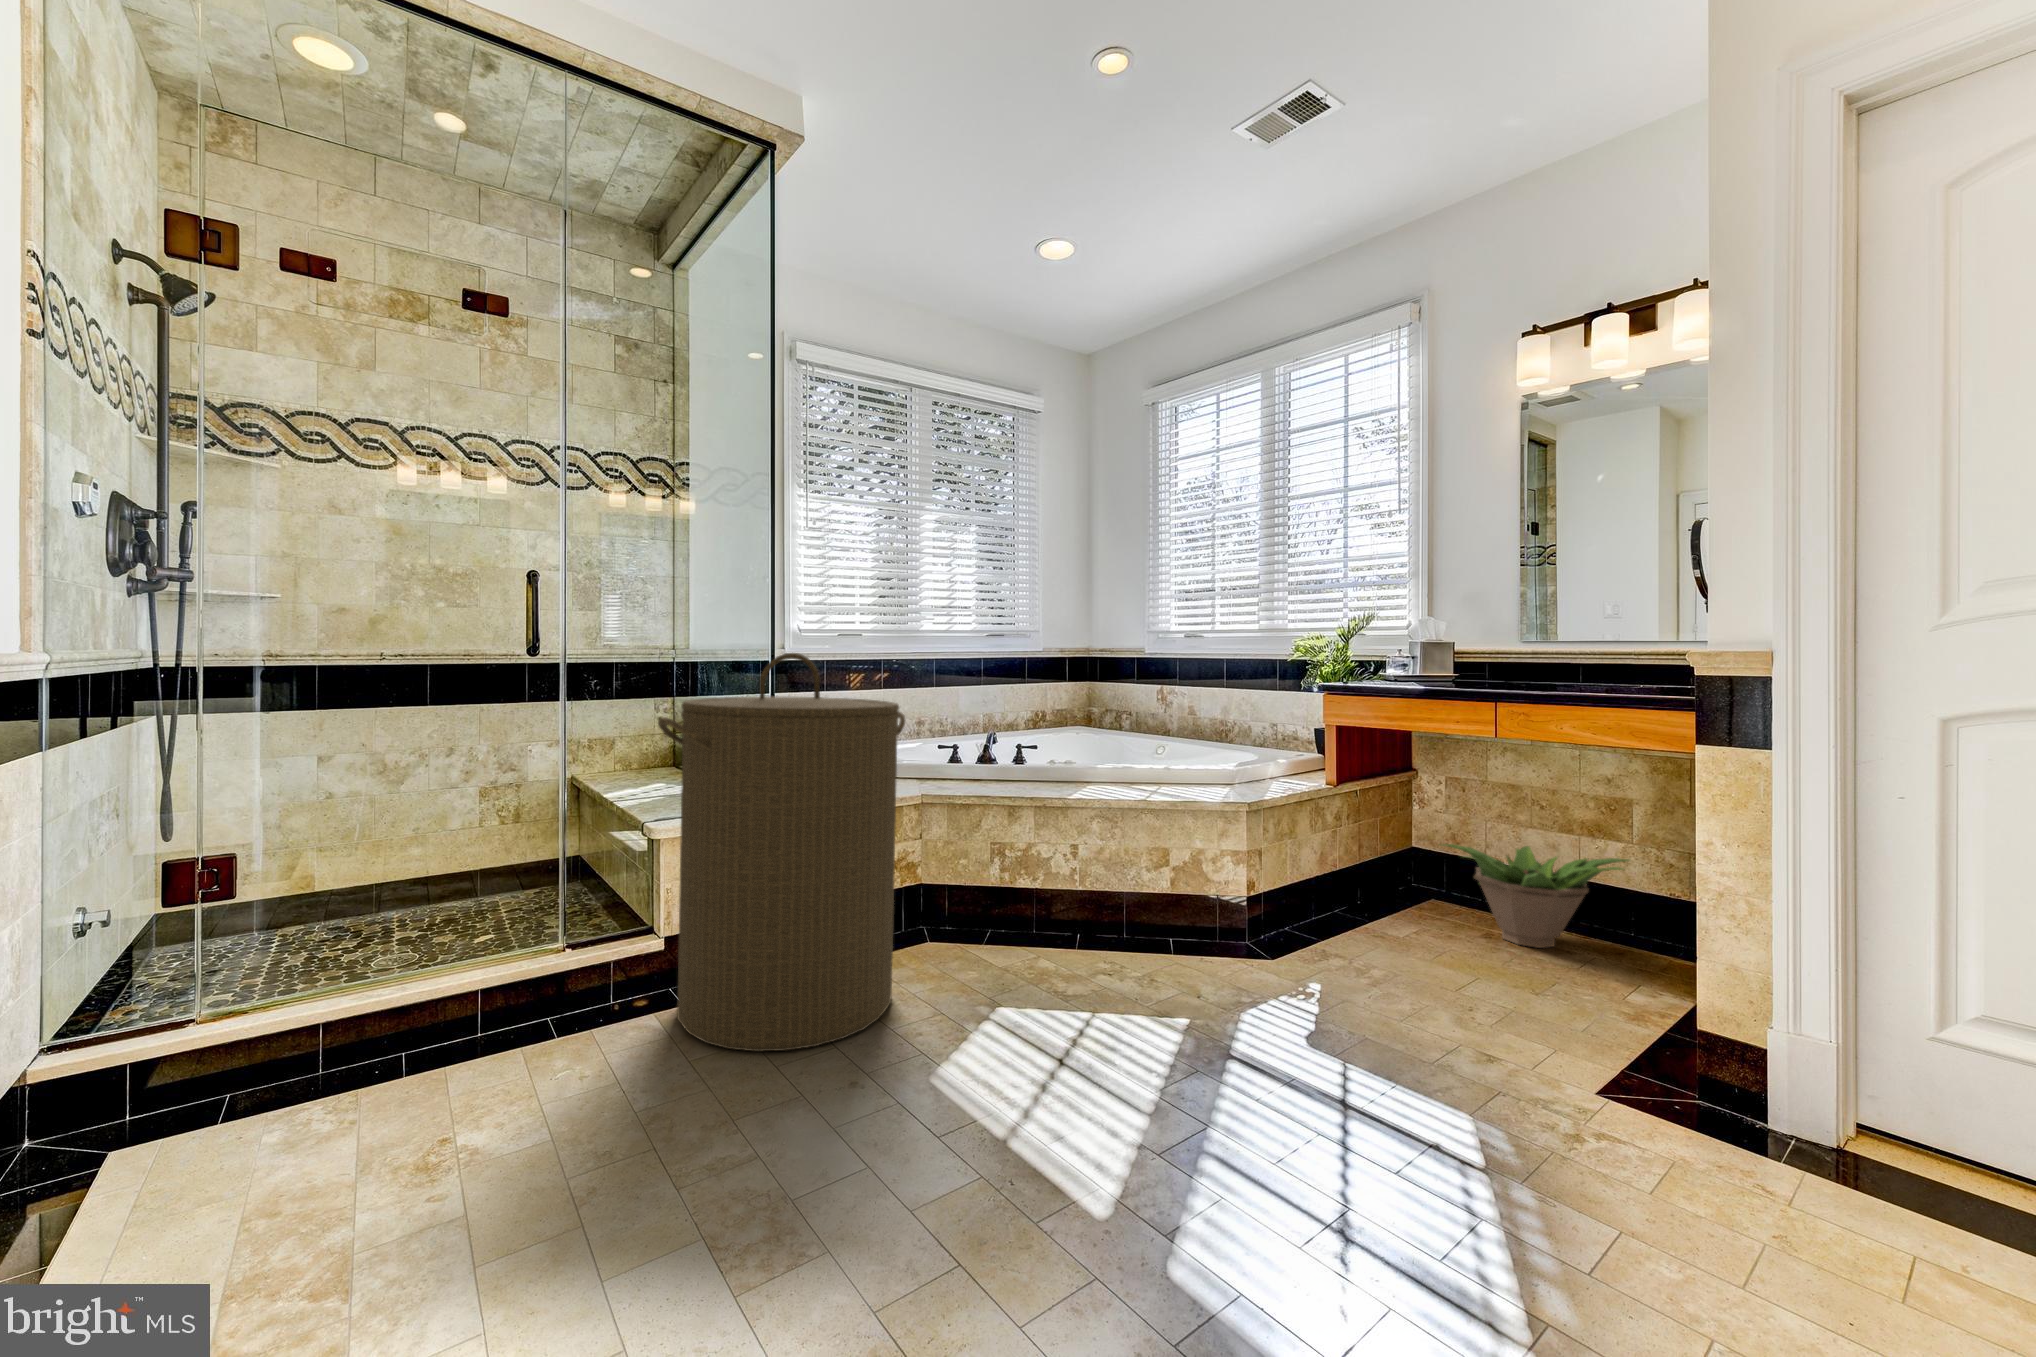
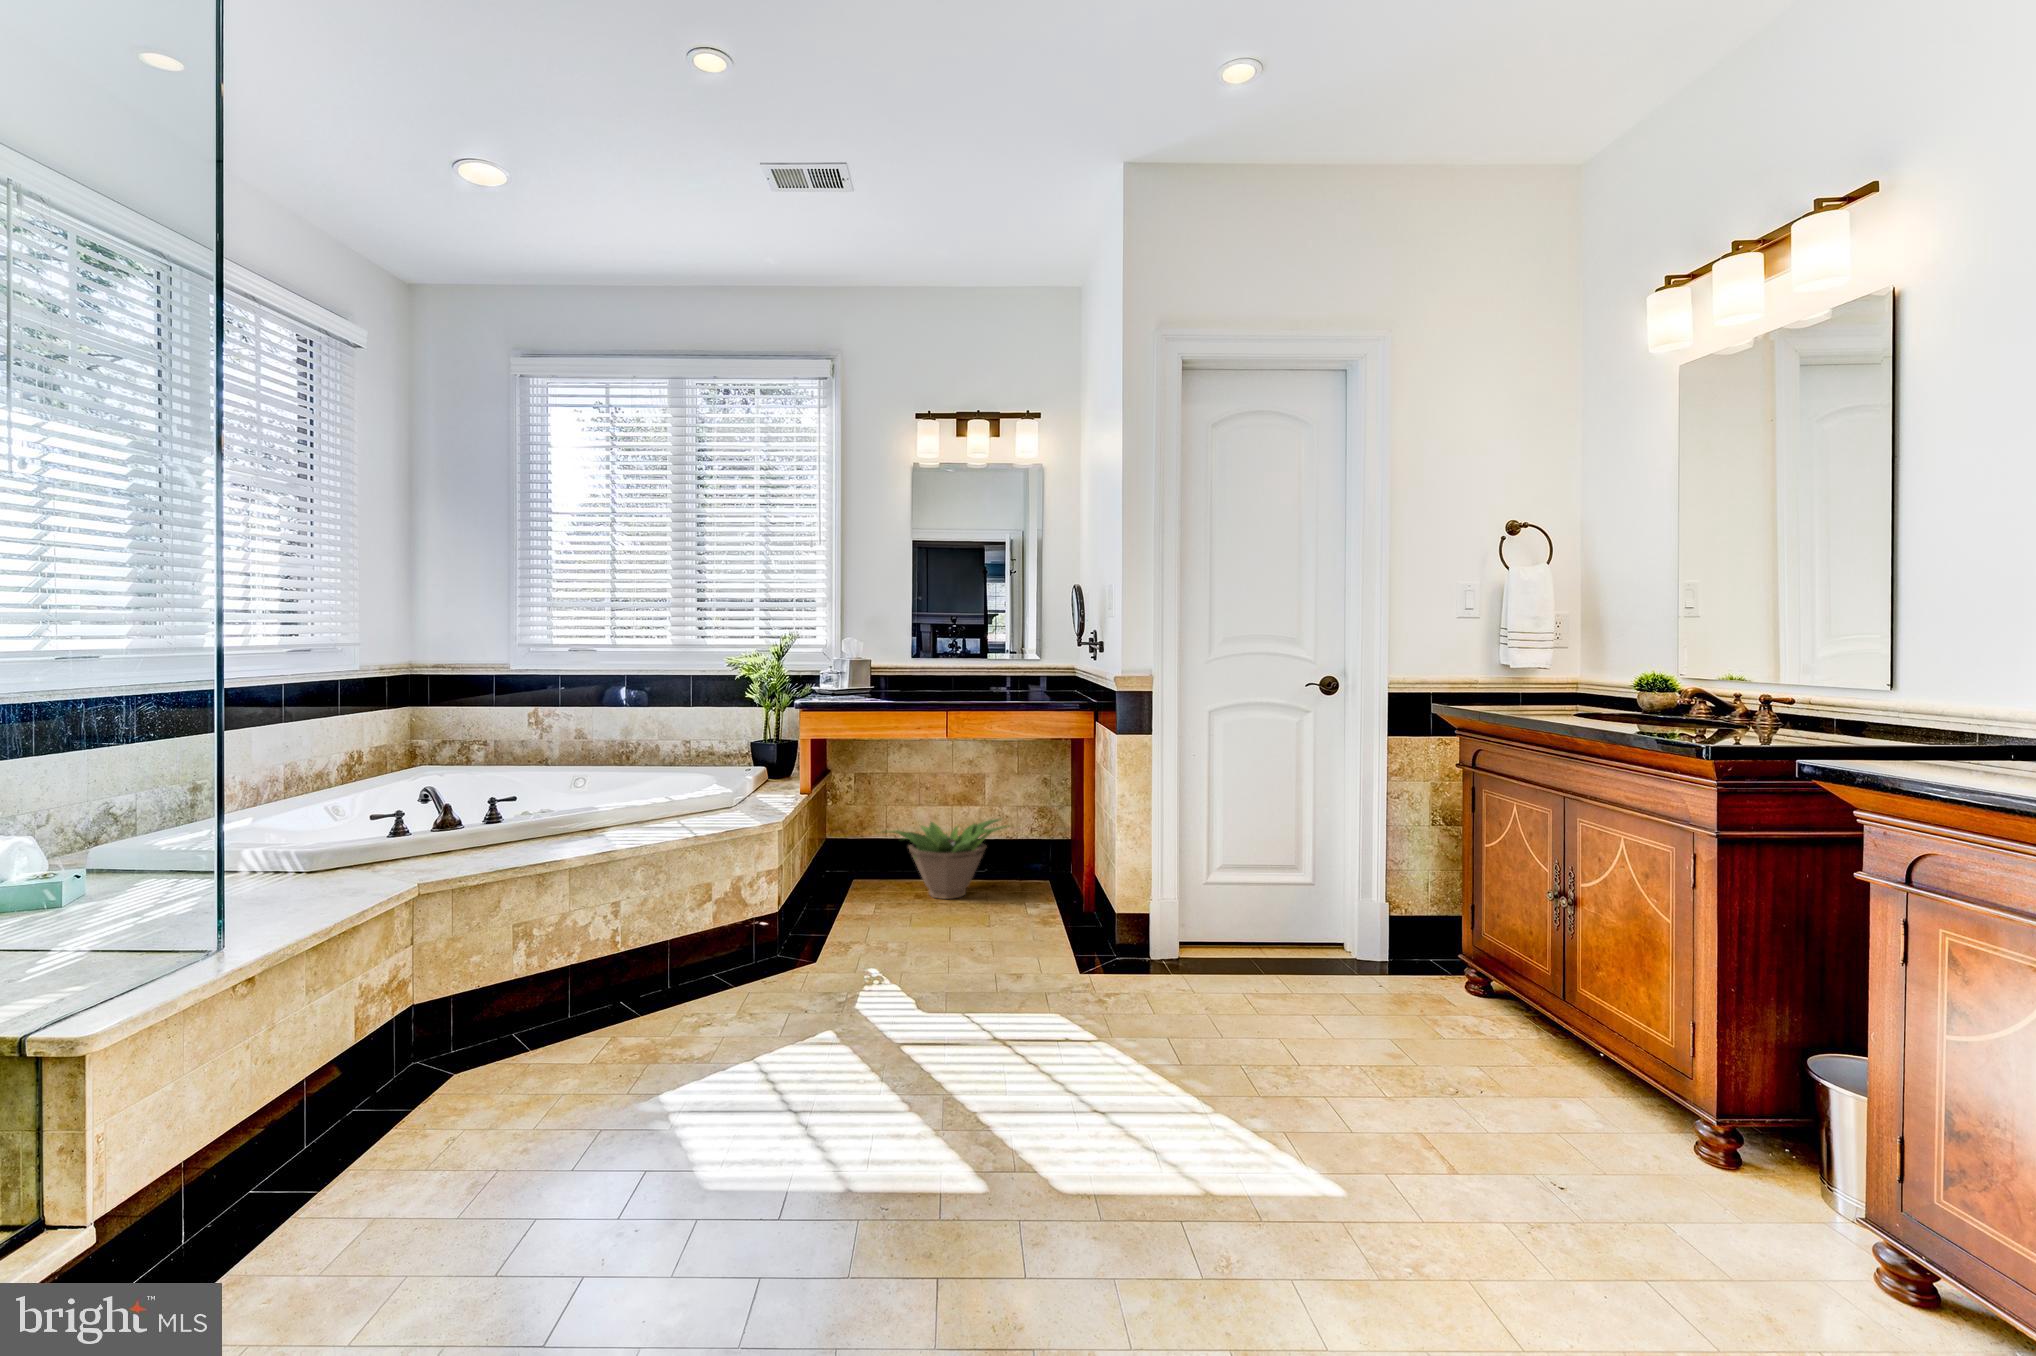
laundry hamper: present [658,653,905,1051] -> none [225,726,561,1269]

